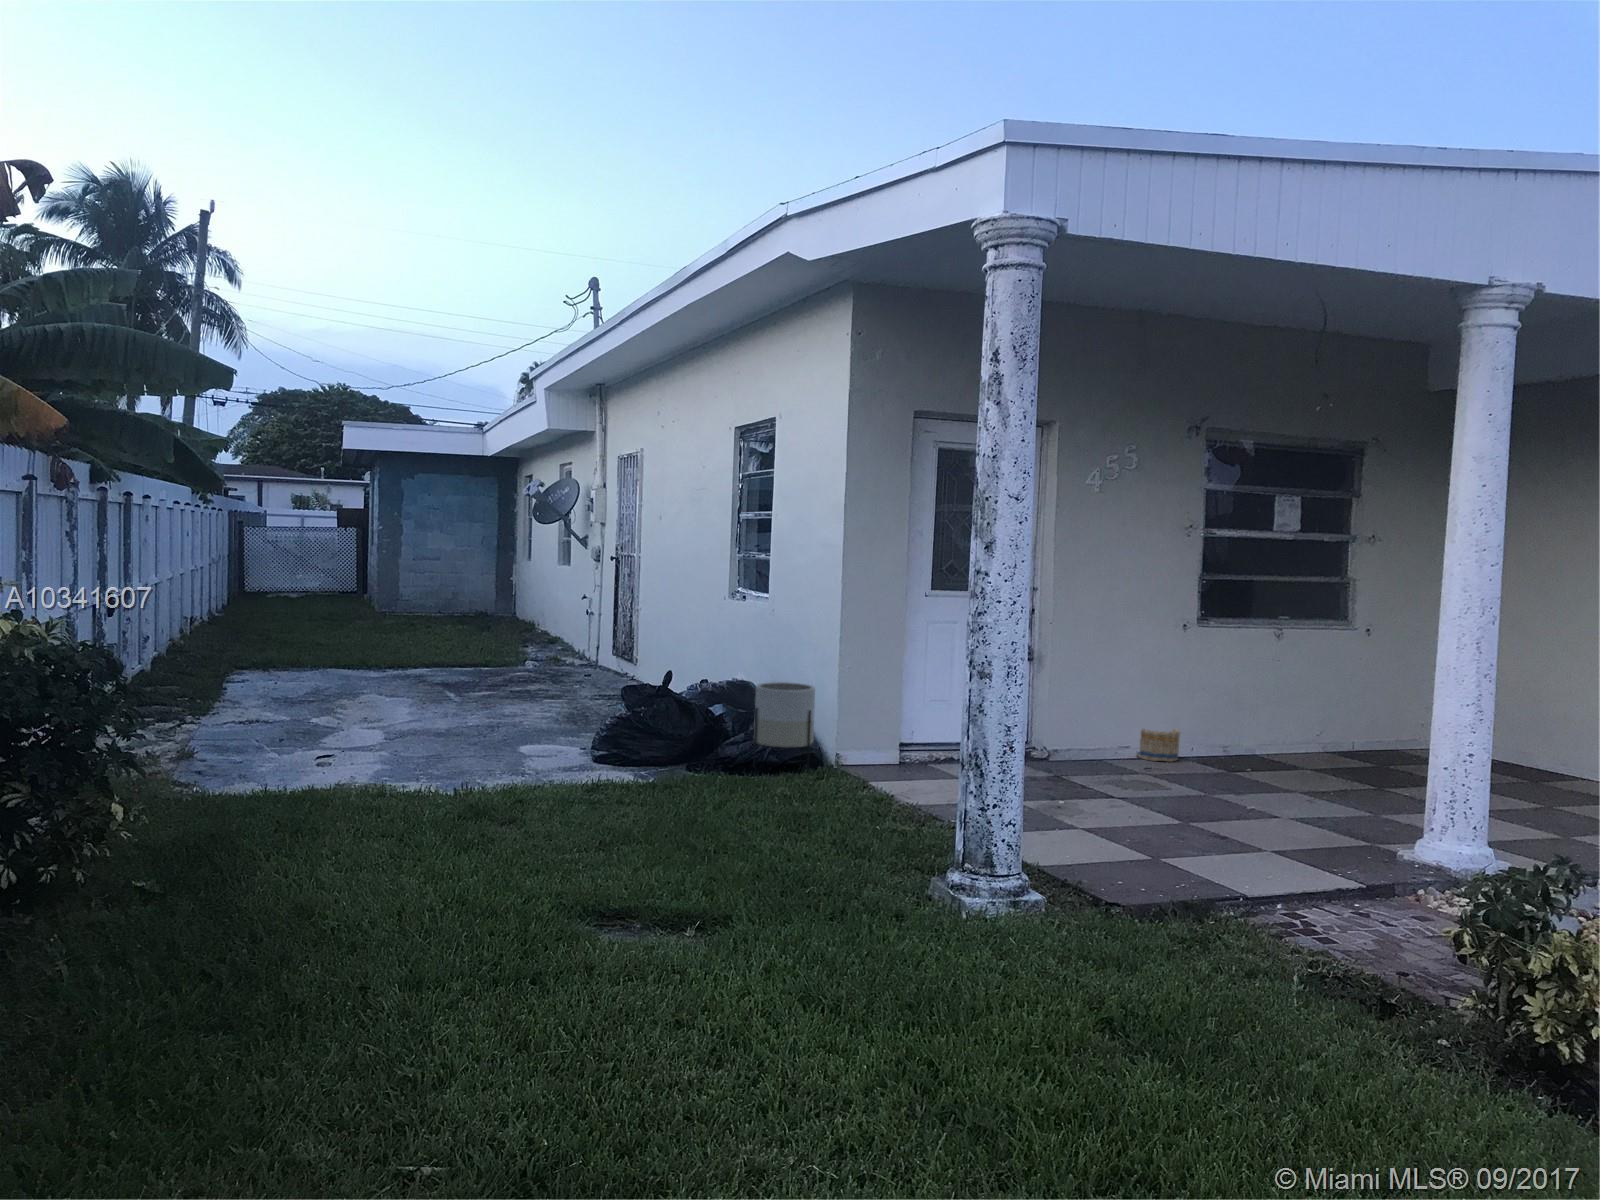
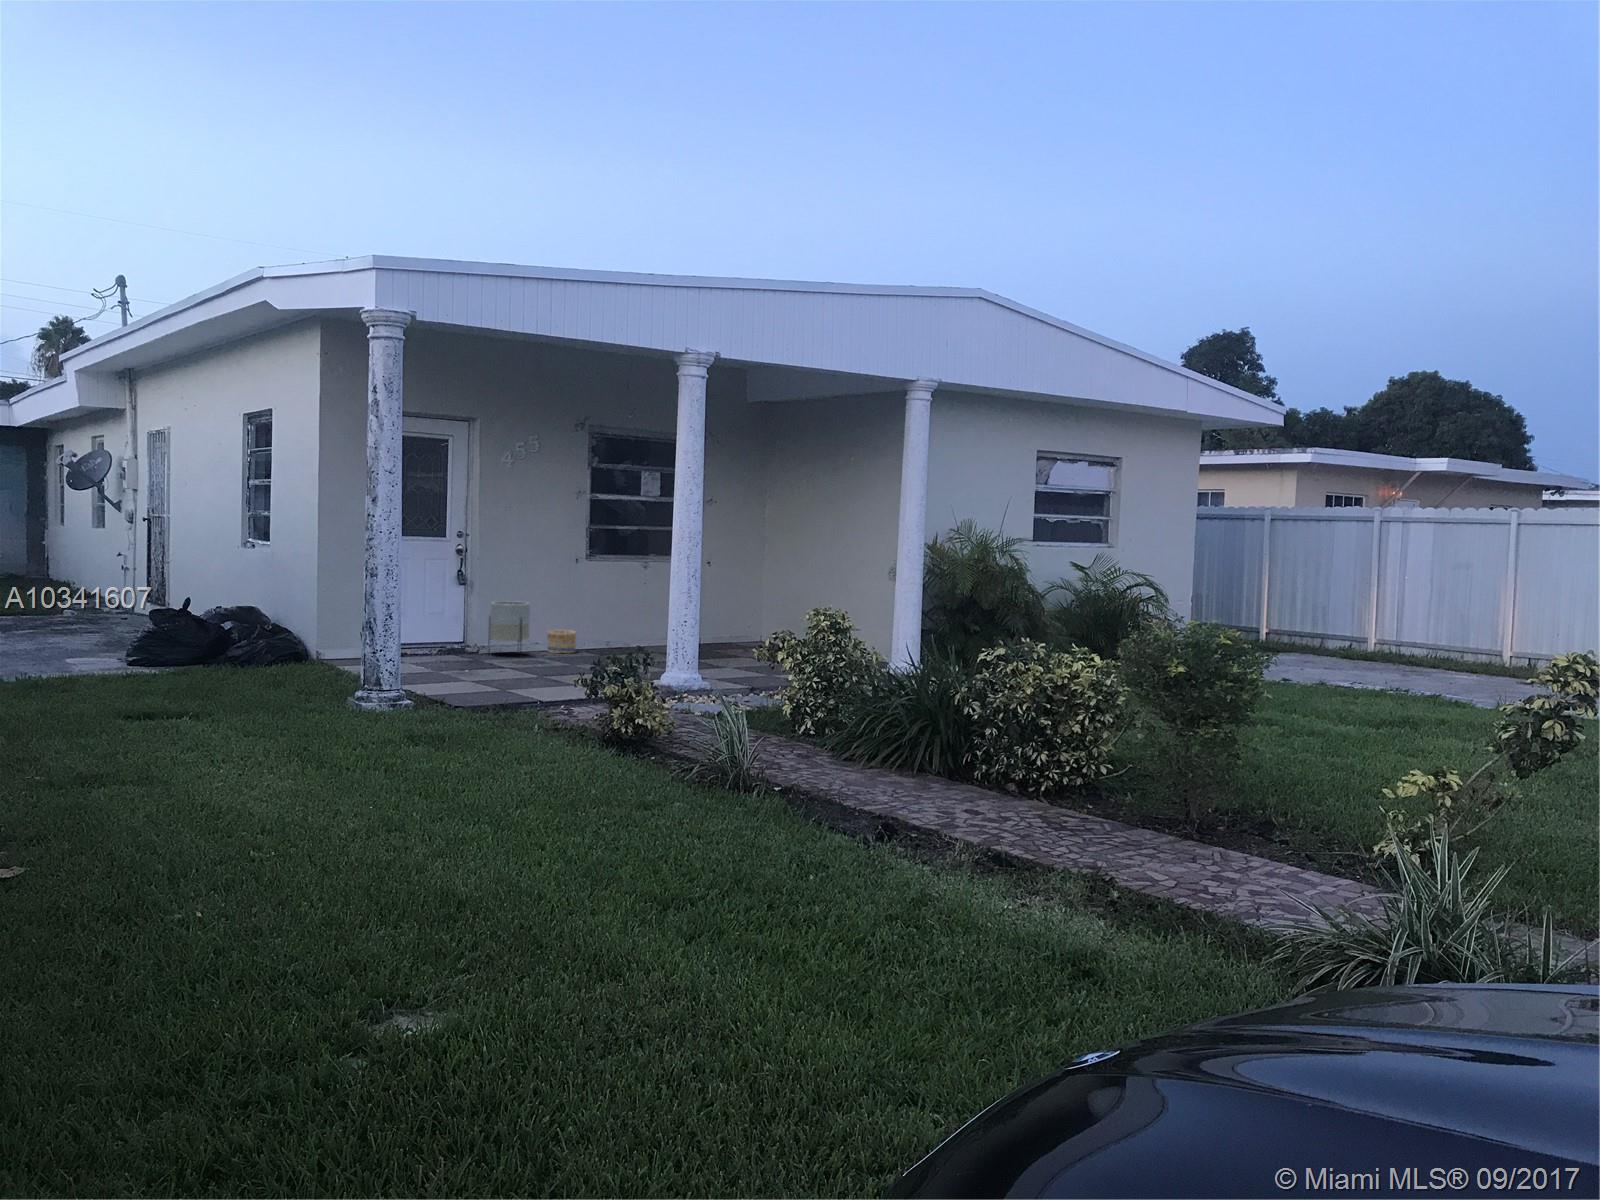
planter: present [754,682,815,770] -> present [489,601,530,642]

